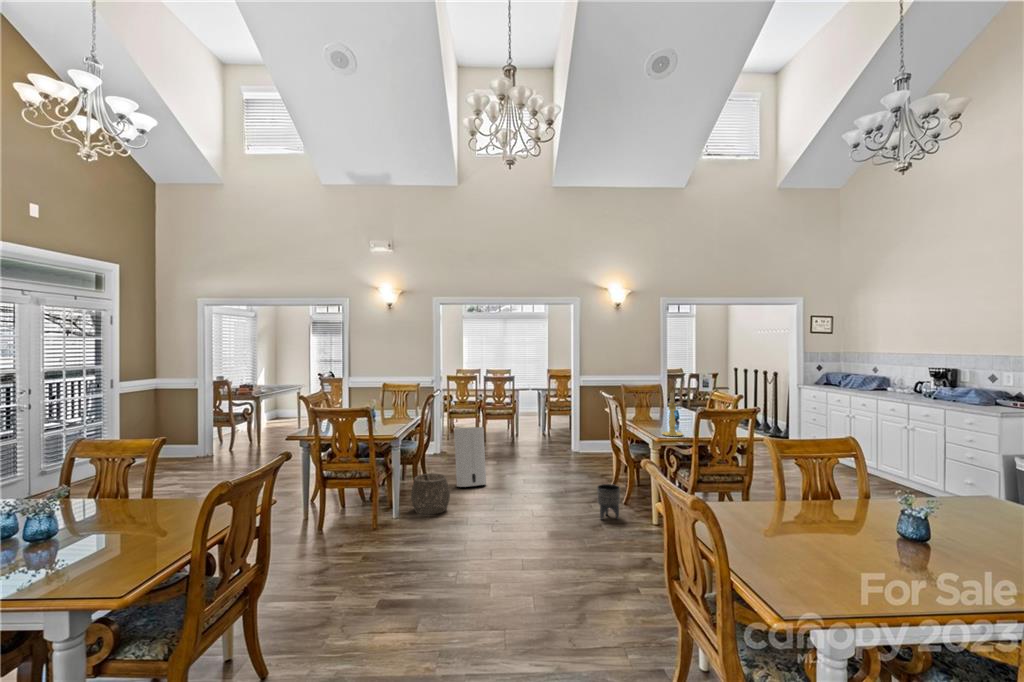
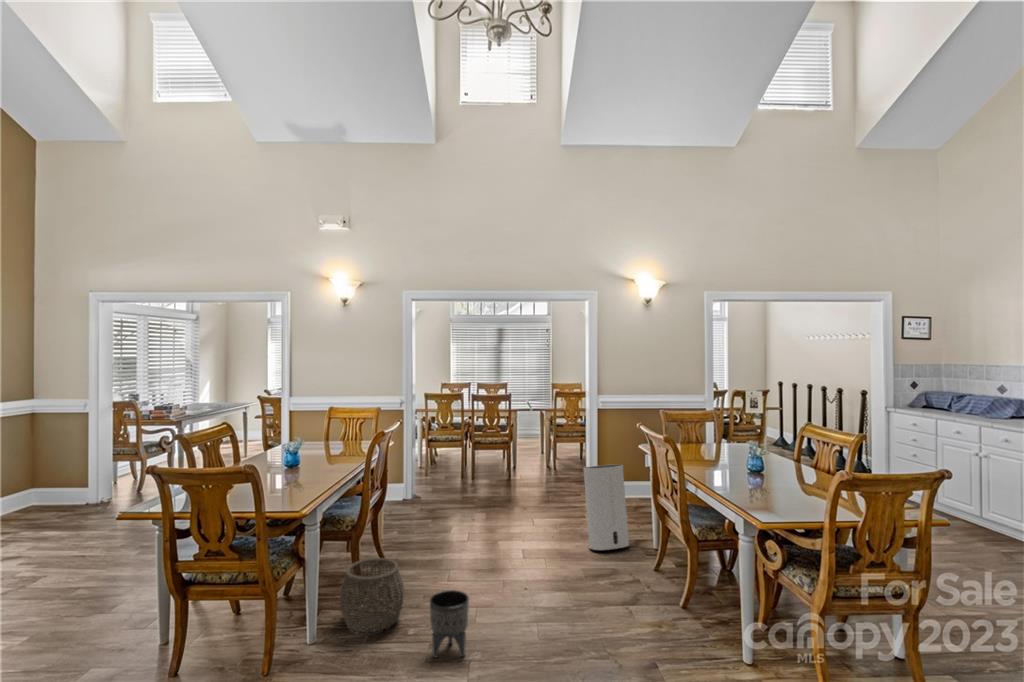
candle holder: present [662,393,683,436] -> none [759,435,799,514]
air purifier: present [454,427,486,487] -> present [584,465,629,550]
planter: present [597,484,620,520] -> present [430,590,469,657]

